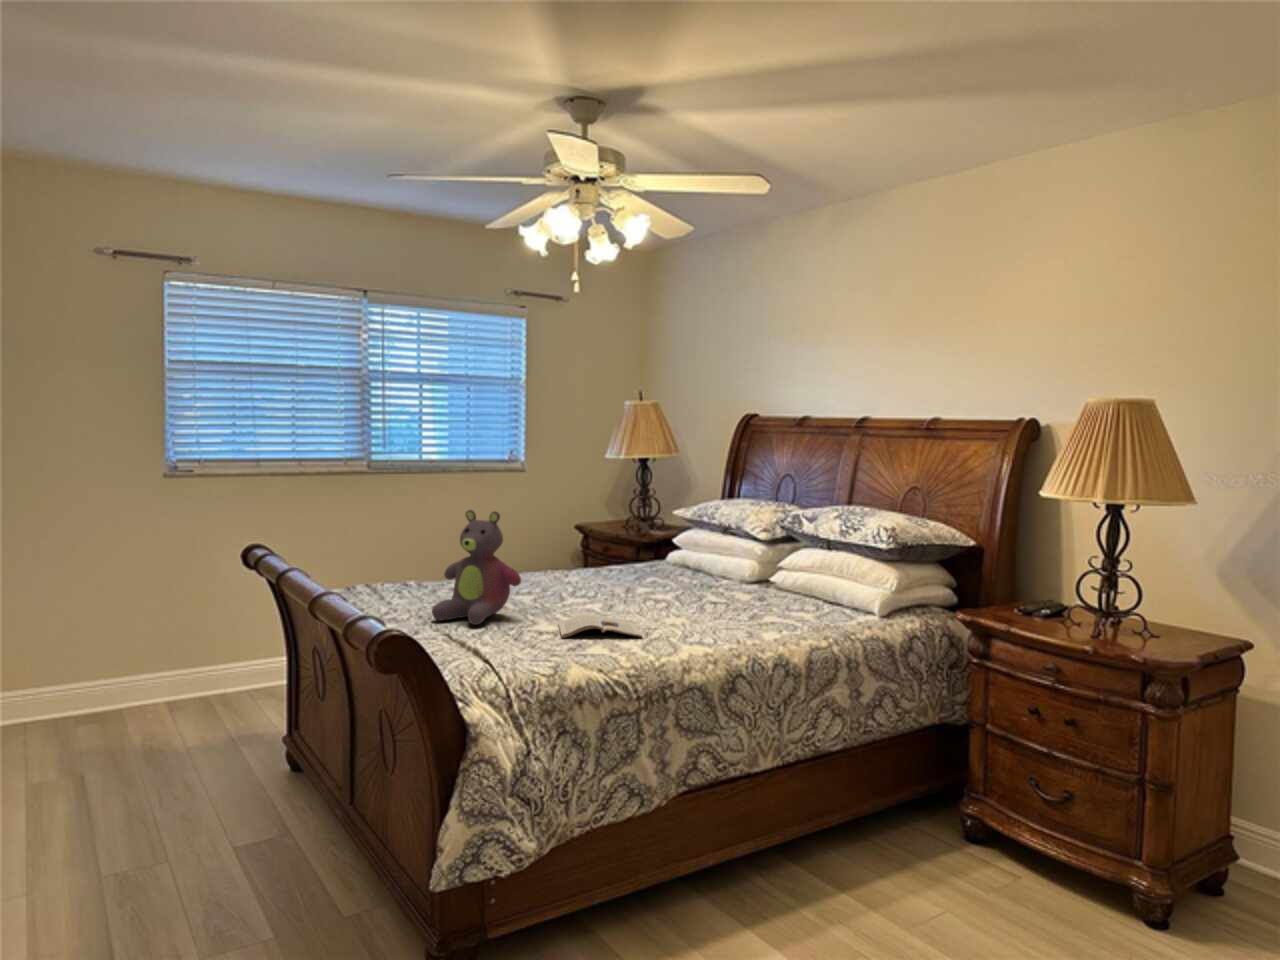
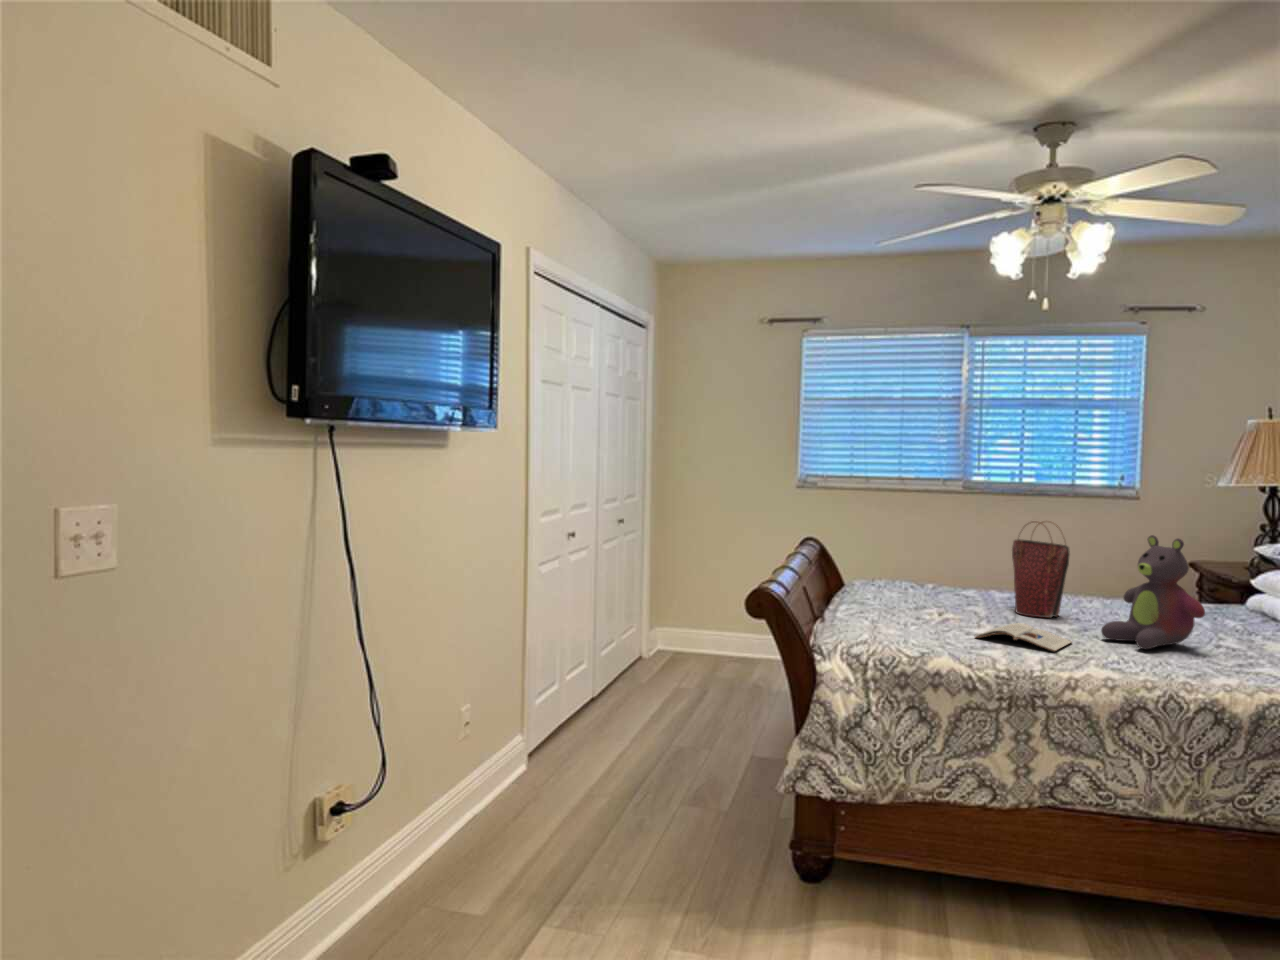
handbag: none [526,503,590,603] -> present [1012,521,1070,617]
stuffed bear: present [432,510,521,625] -> present [1101,535,1205,649]

